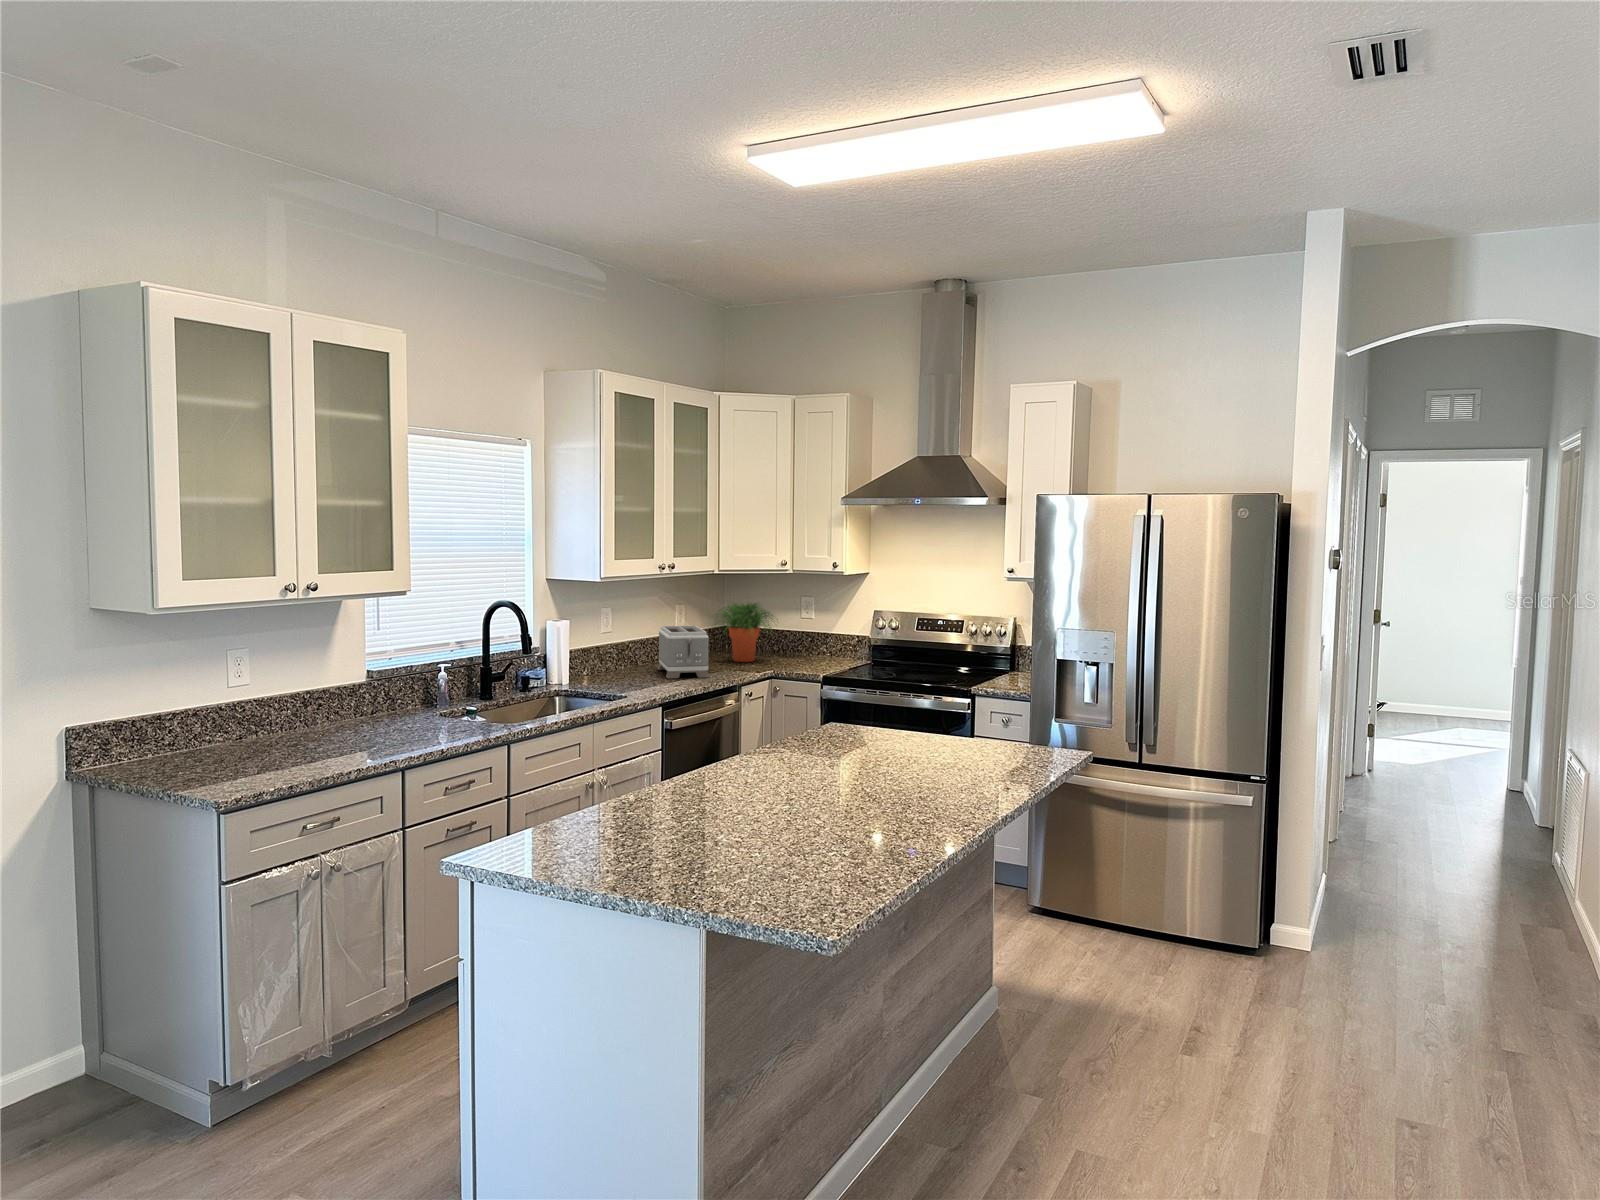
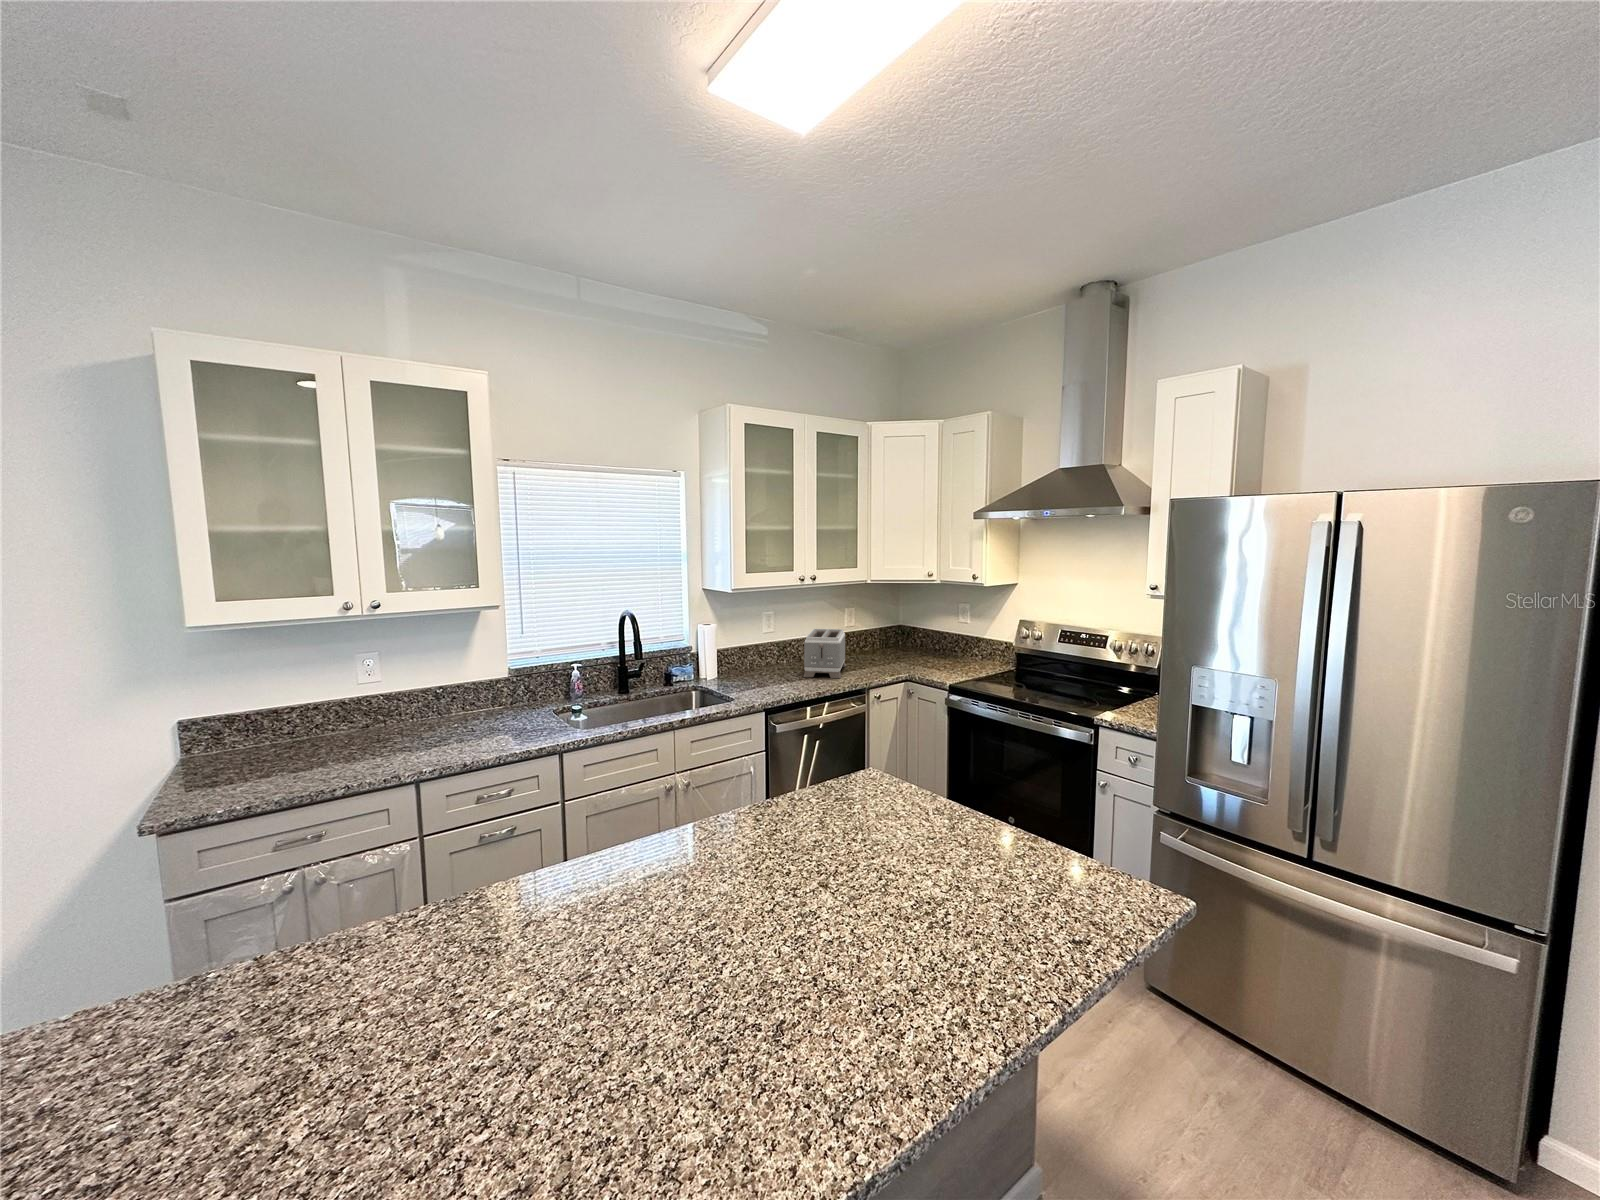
potted plant: present [714,603,778,662] -> none [865,608,925,661]

